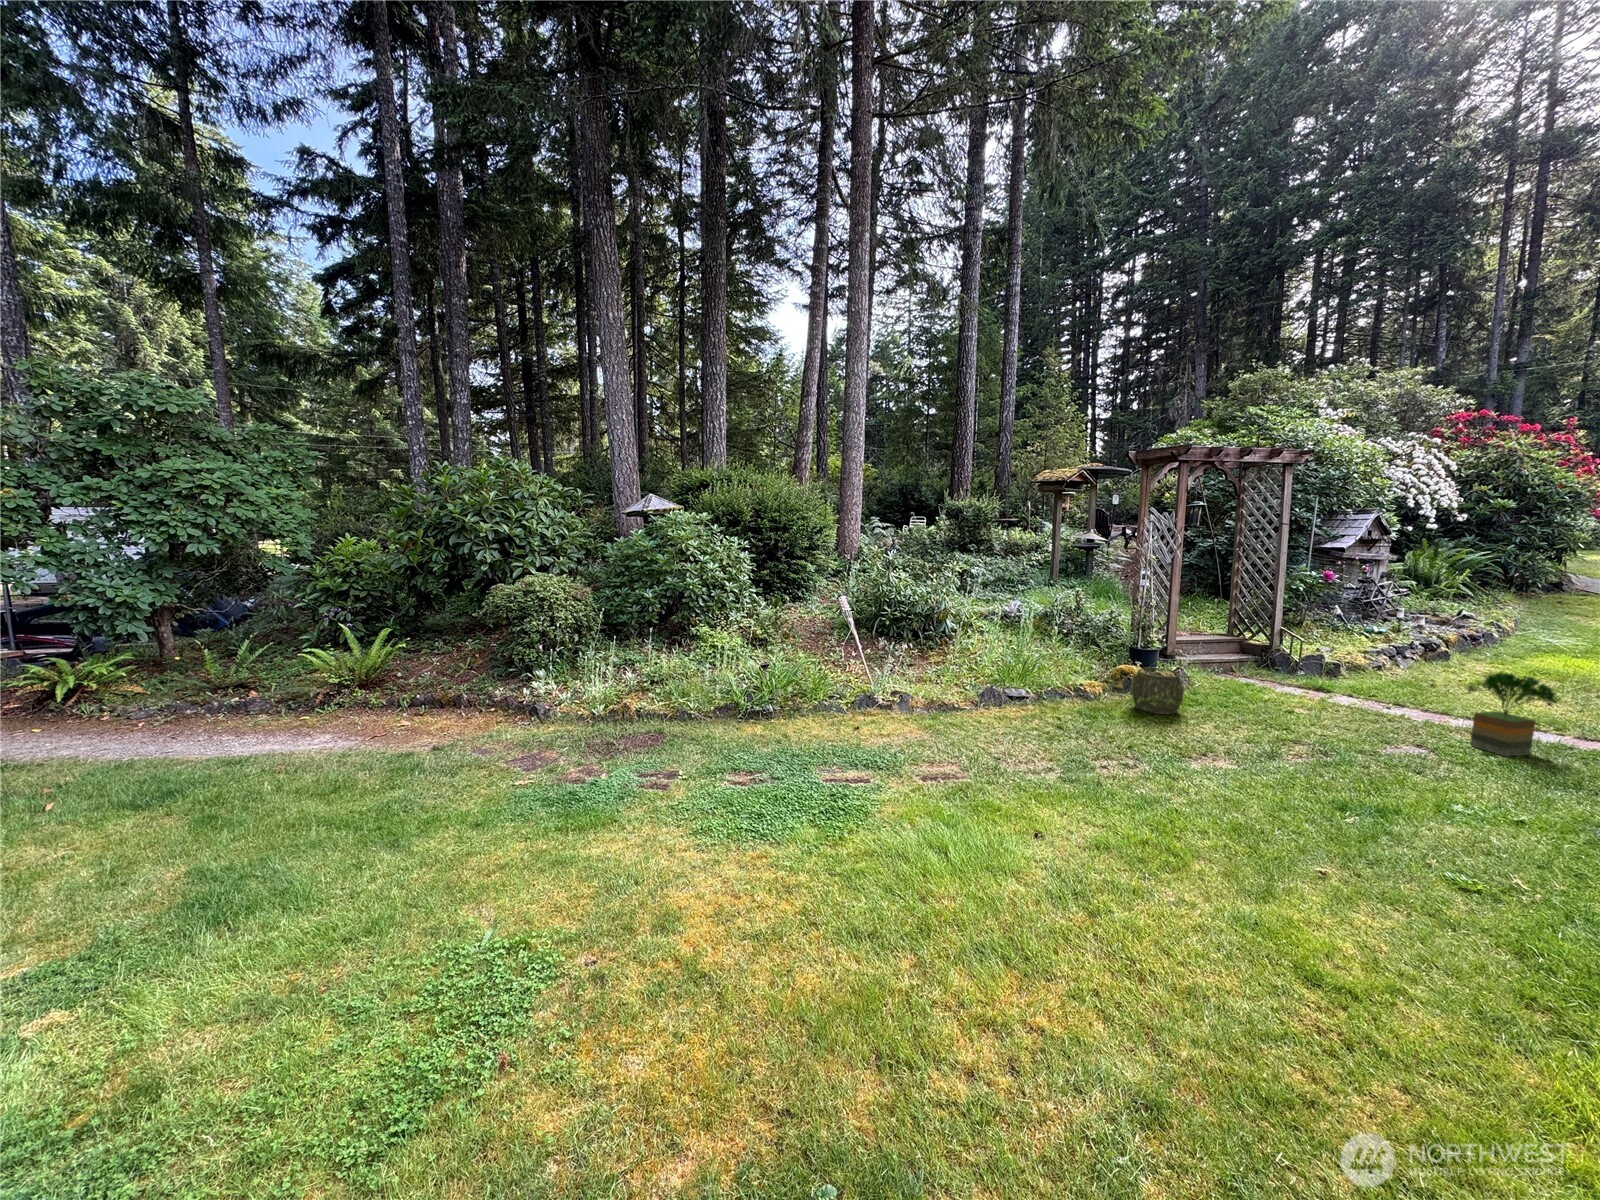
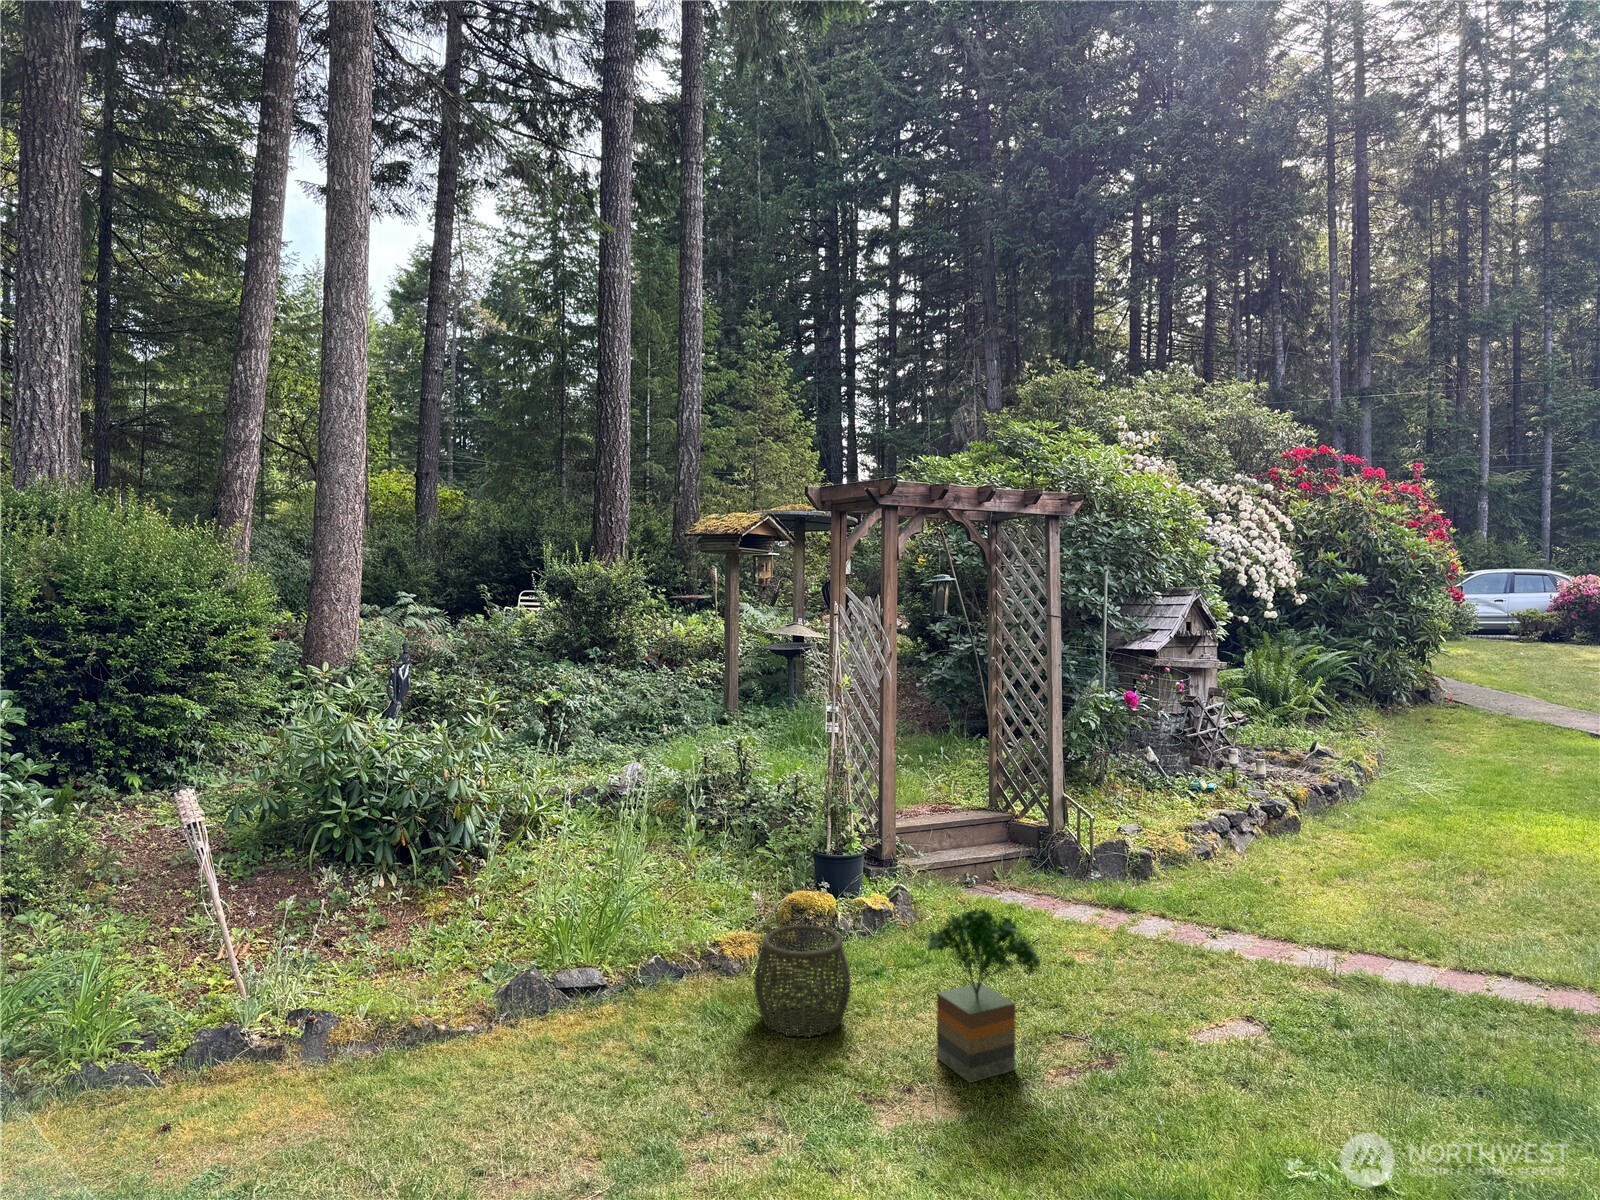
potted tree: present [1468,672,1560,757] -> present [925,909,1041,1083]

